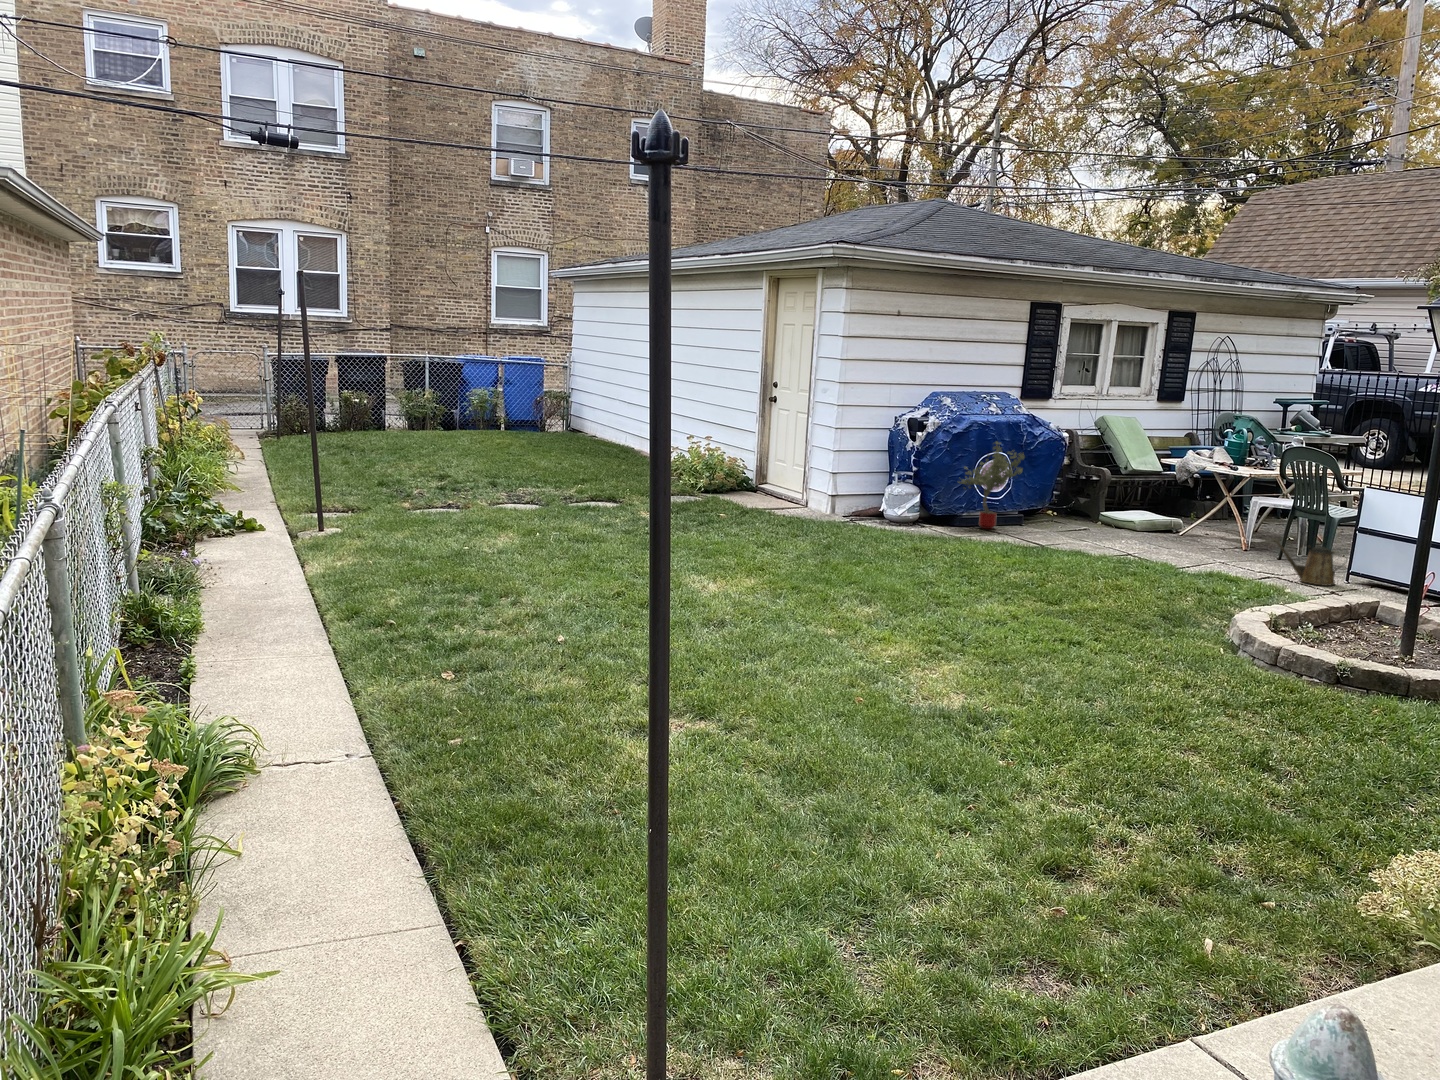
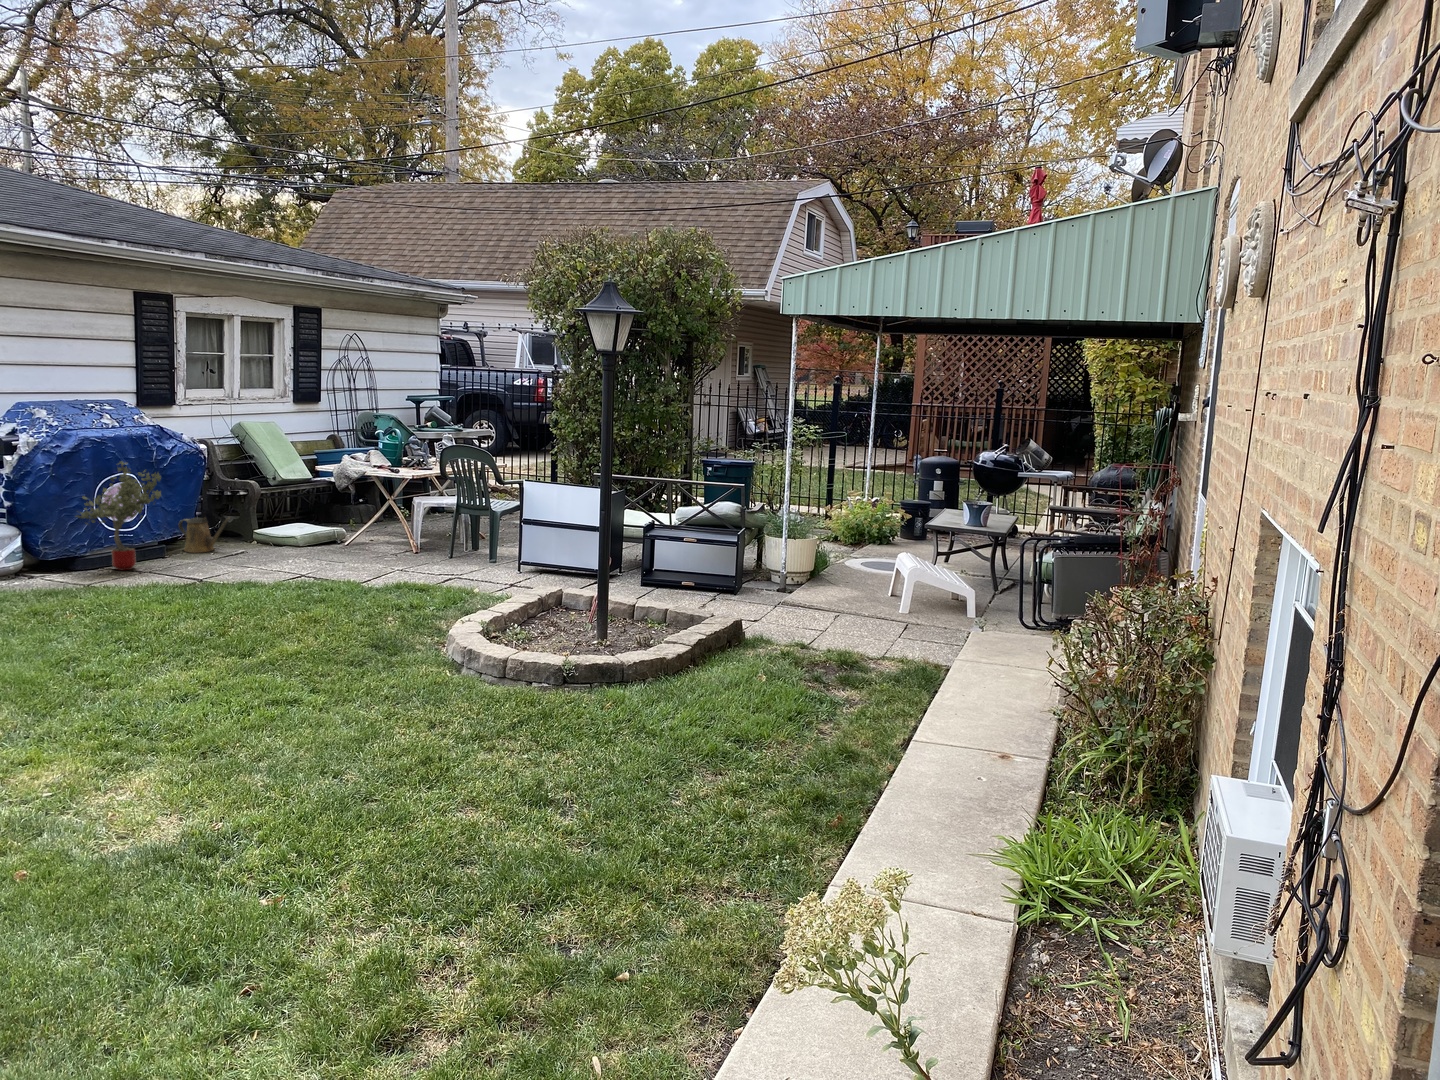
watering can: present [1273,539,1346,586] -> present [179,517,231,553]

